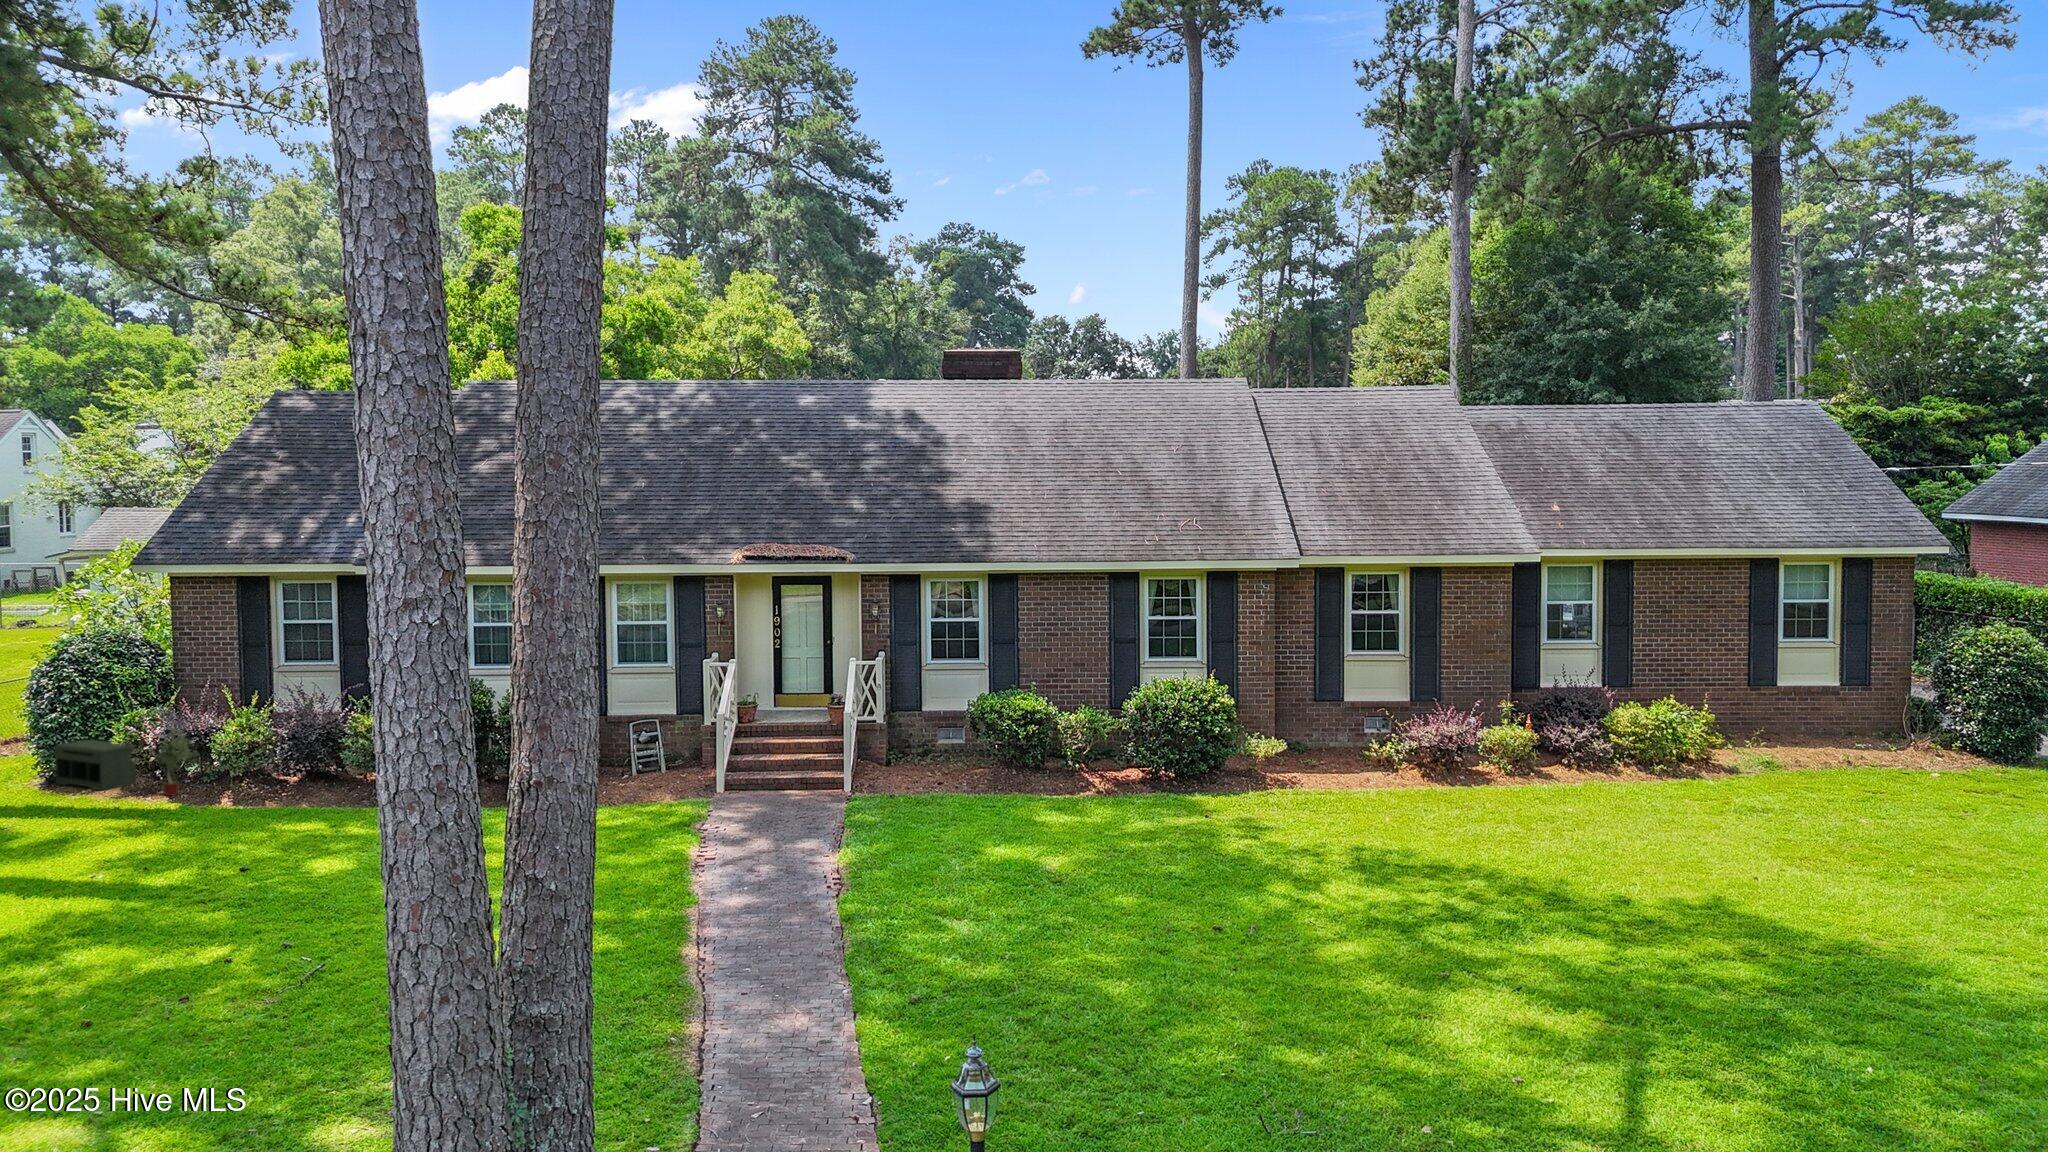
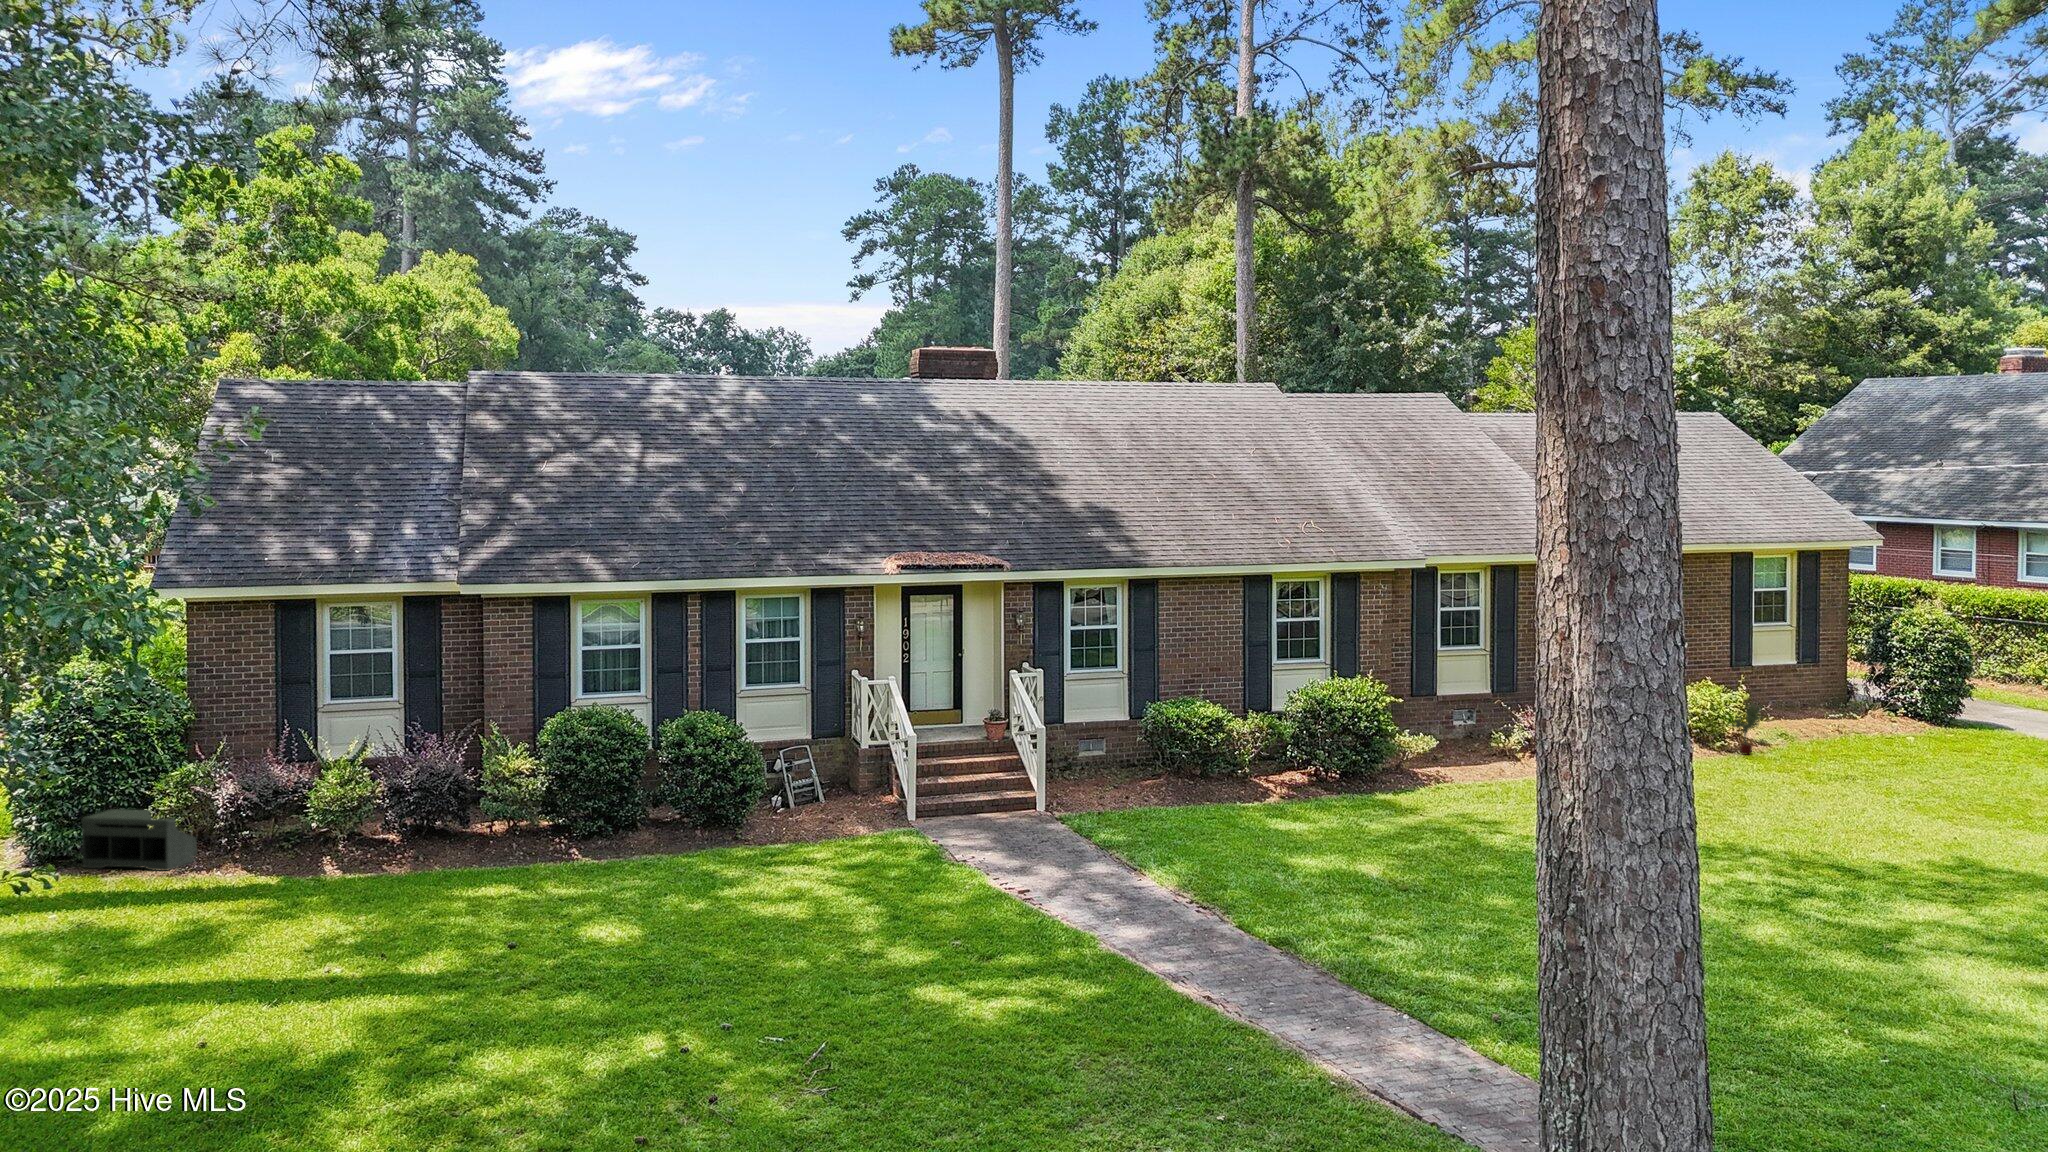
potted tree: present [157,731,196,796] -> present [1729,702,1763,755]

